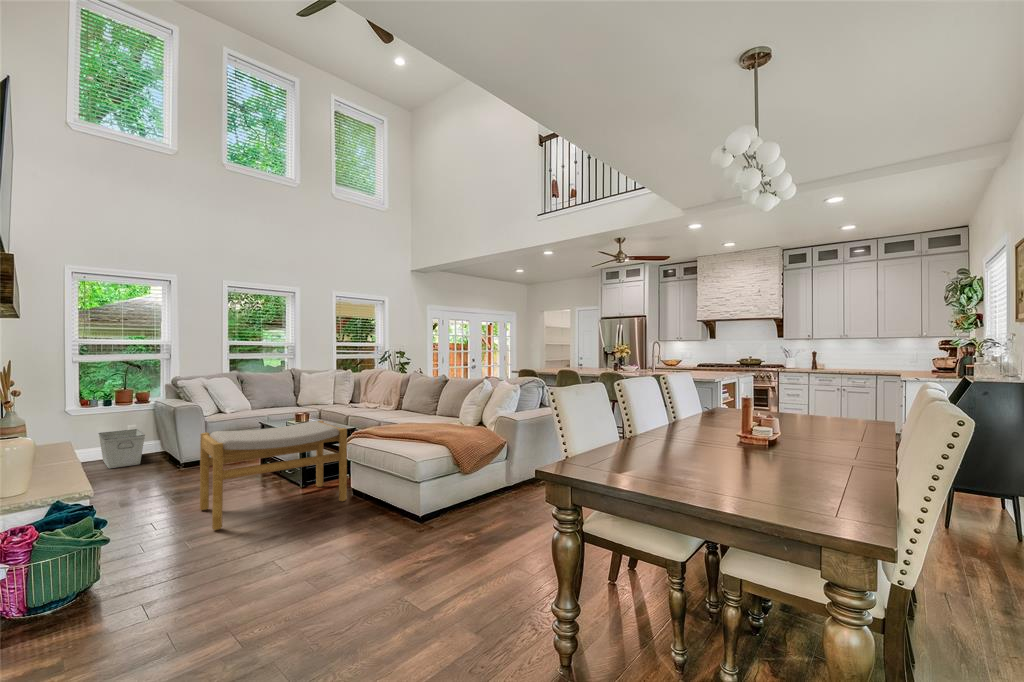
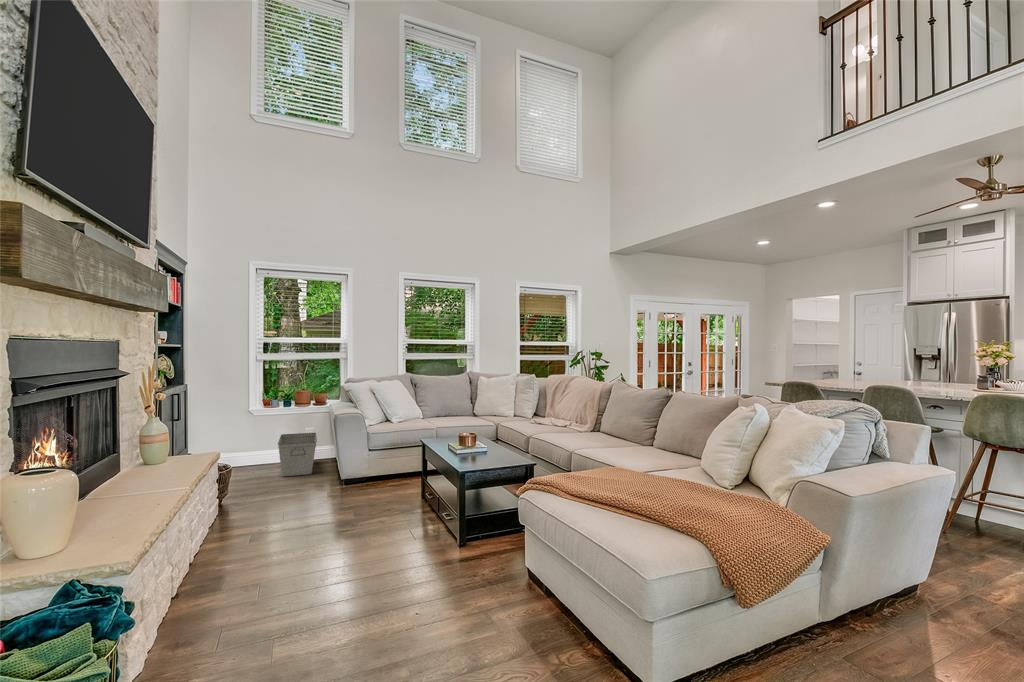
footstool: present [200,421,347,530] -> none [325,451,519,617]

